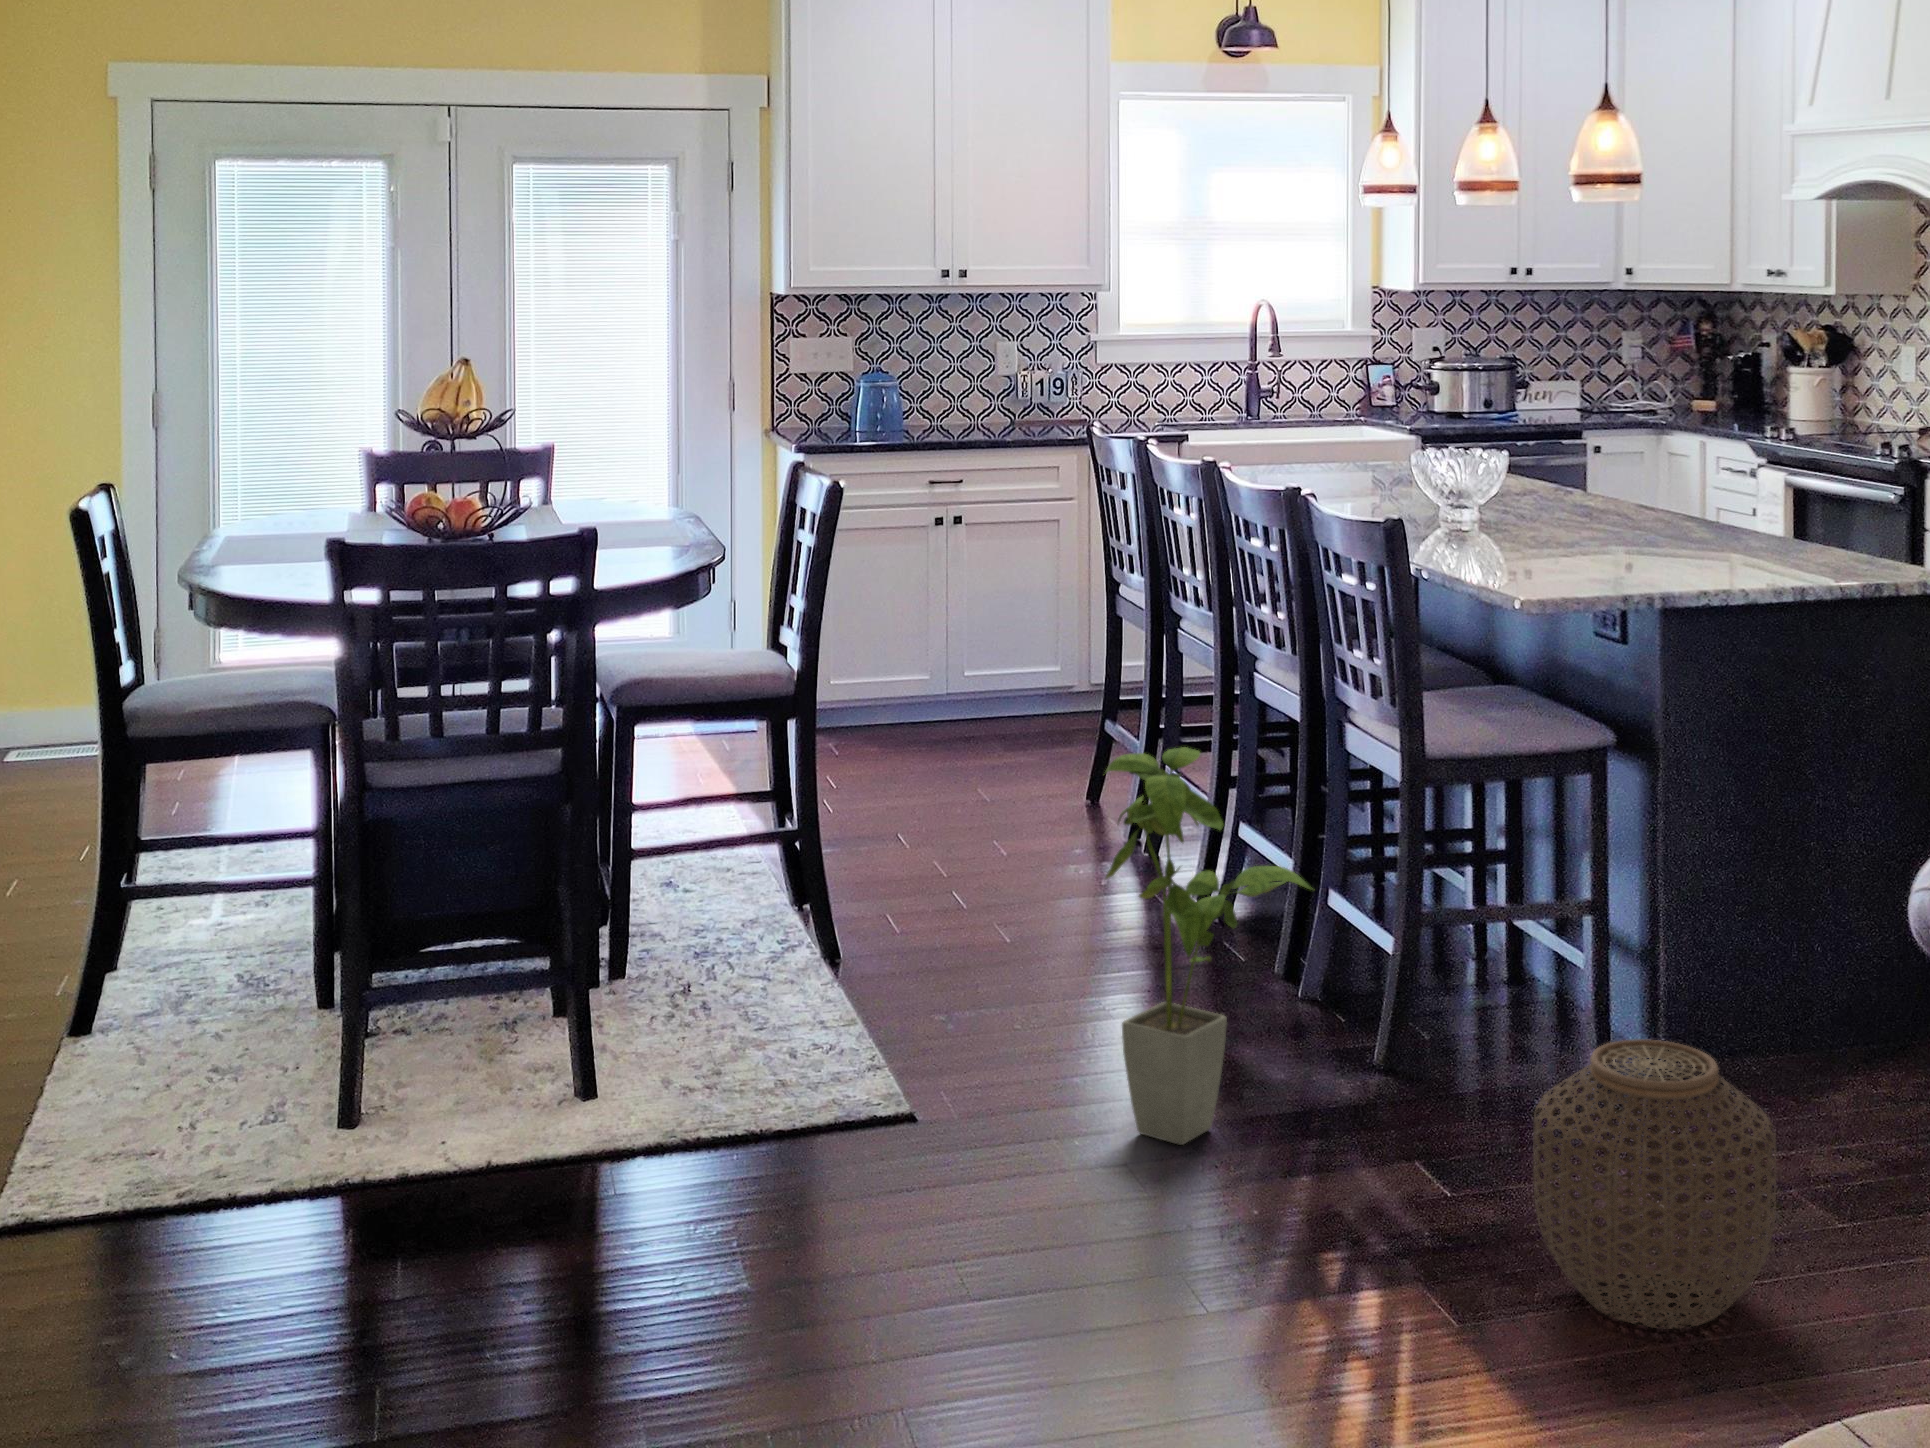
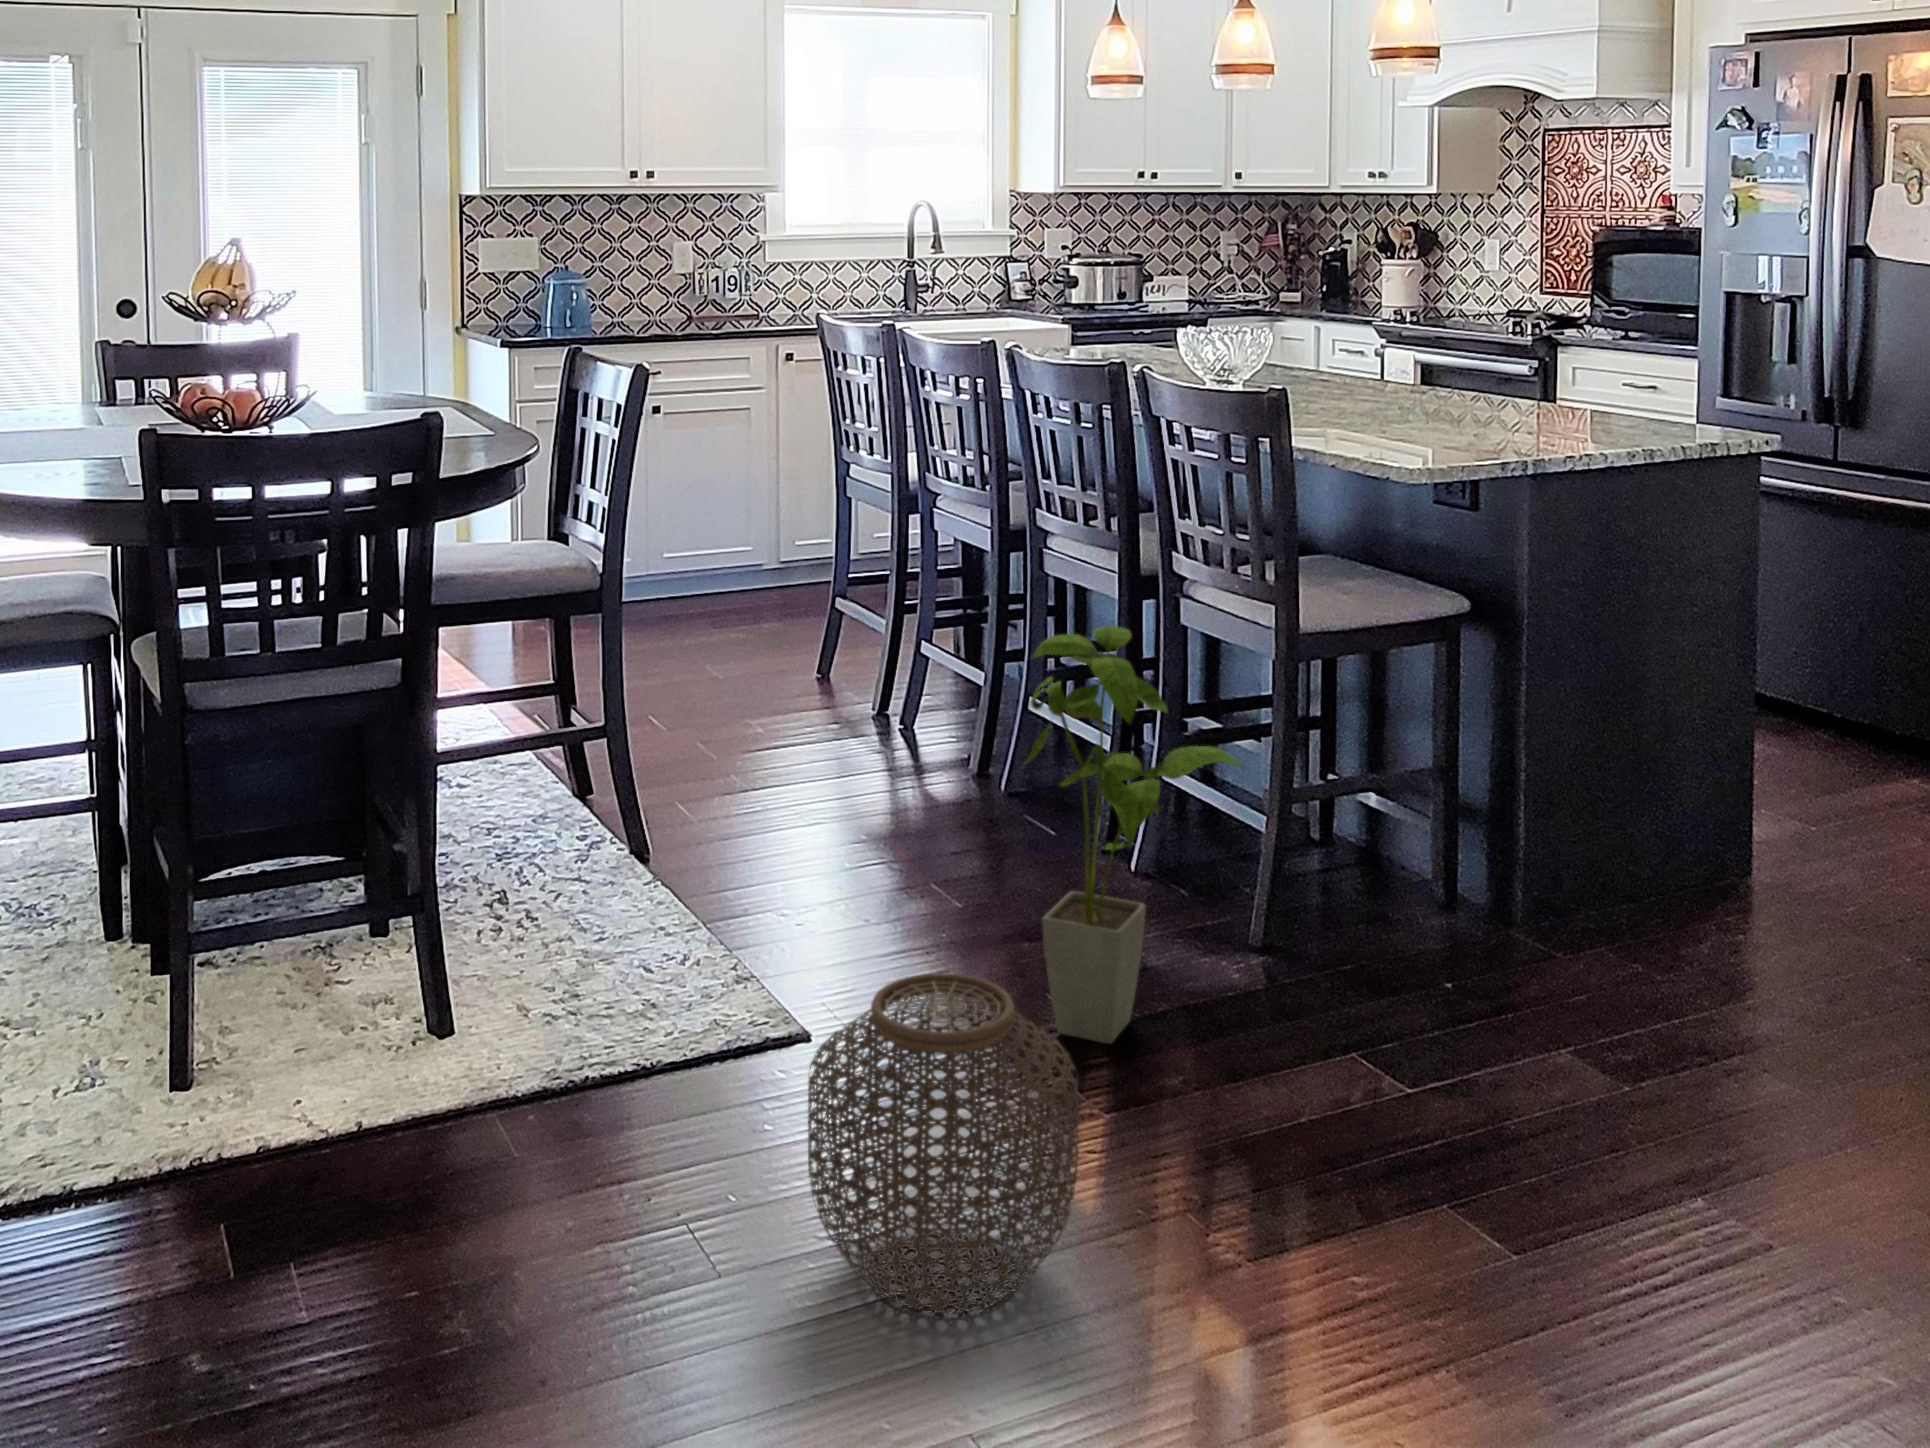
woven basket: present [1533,1039,1776,1329] -> present [808,973,1079,1314]

